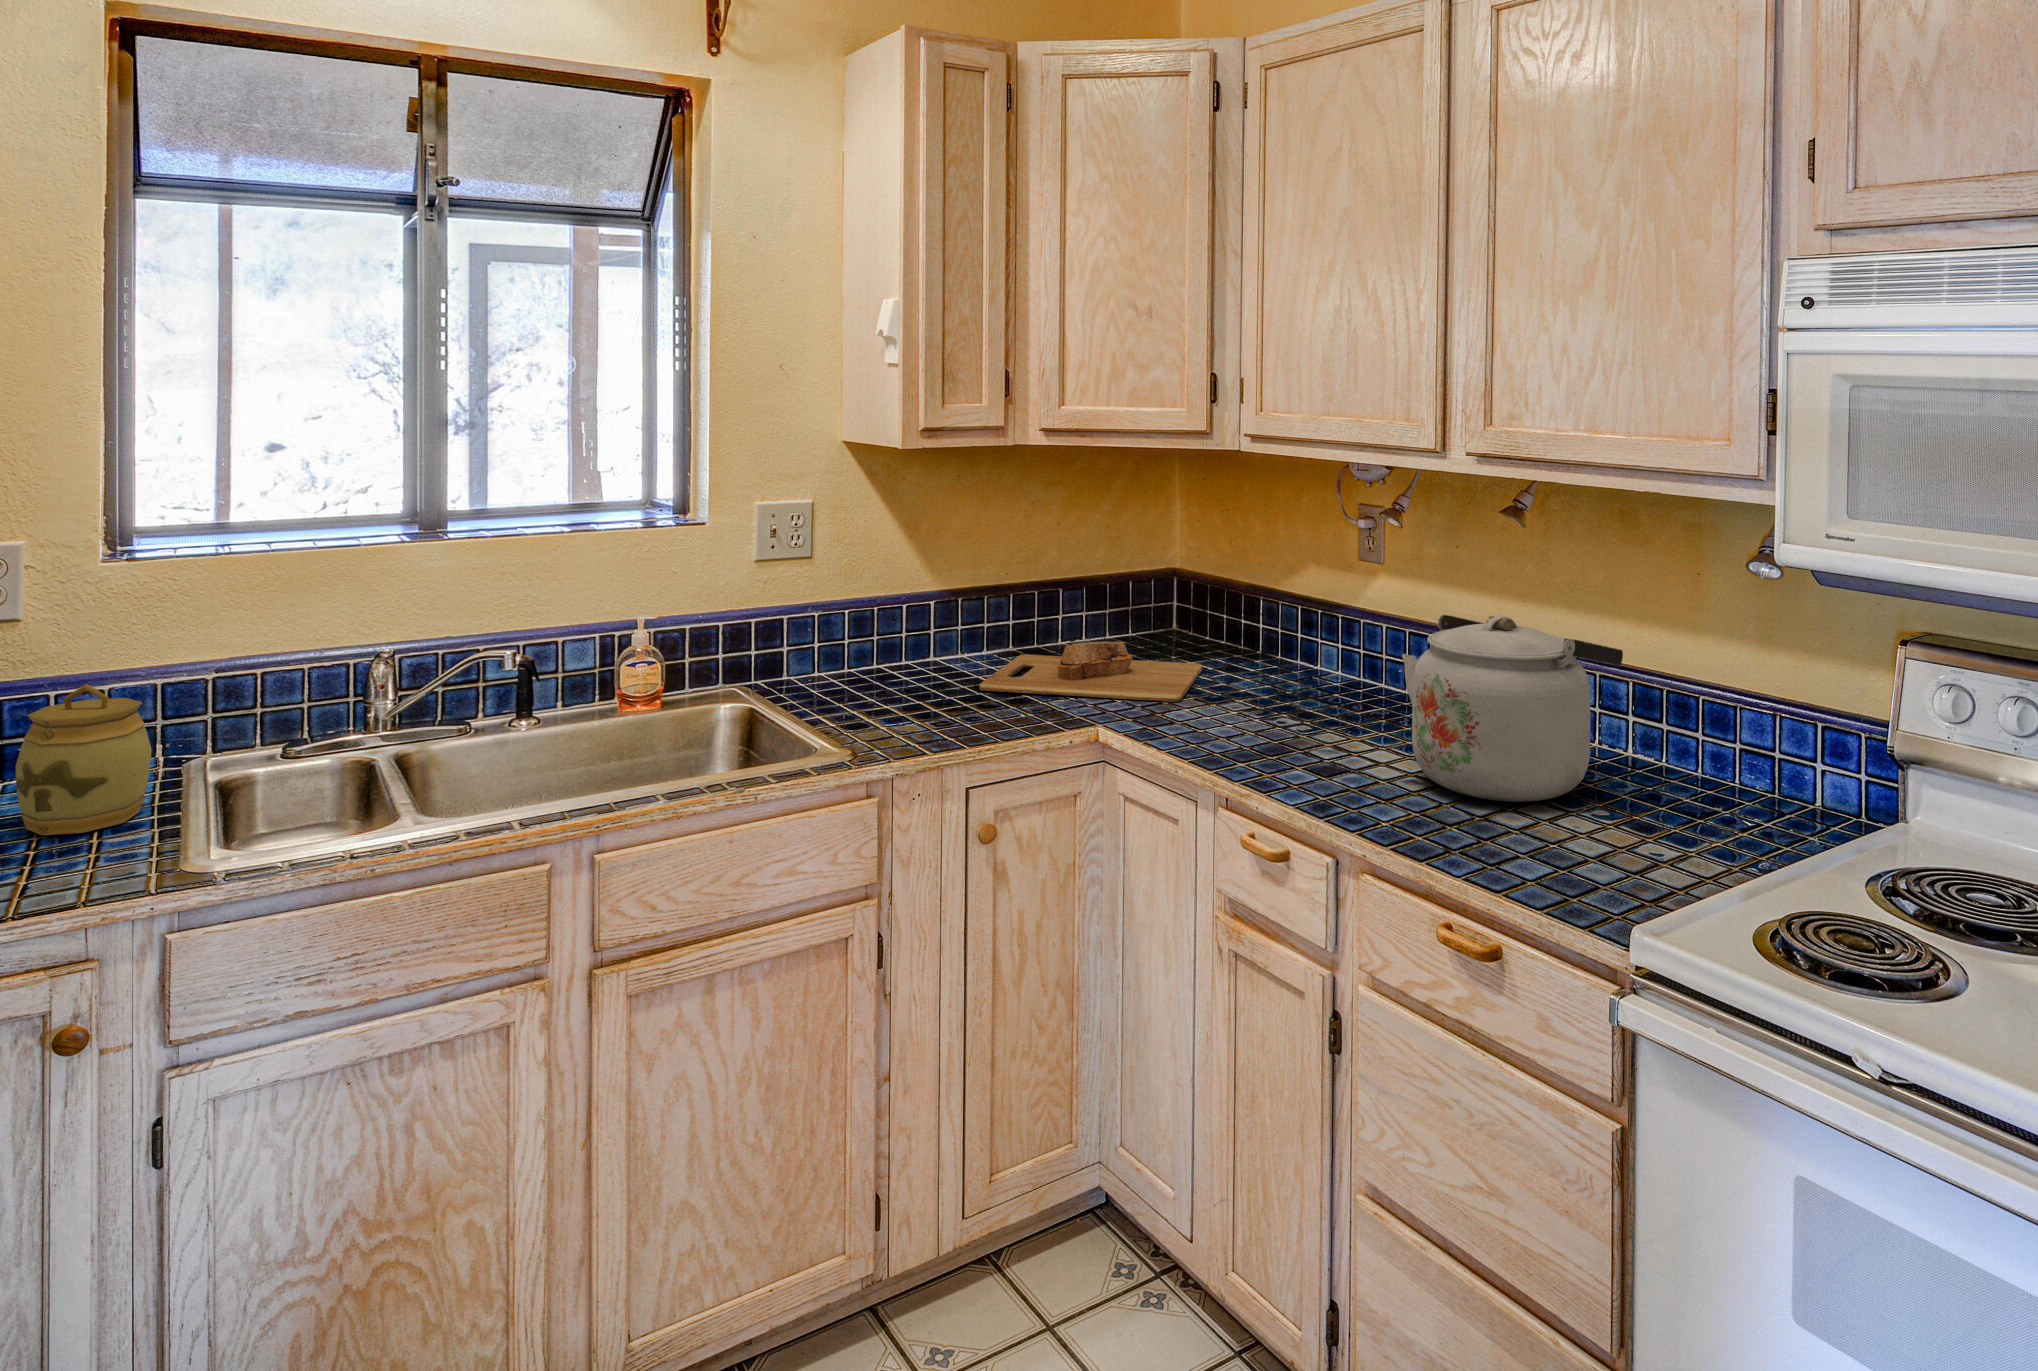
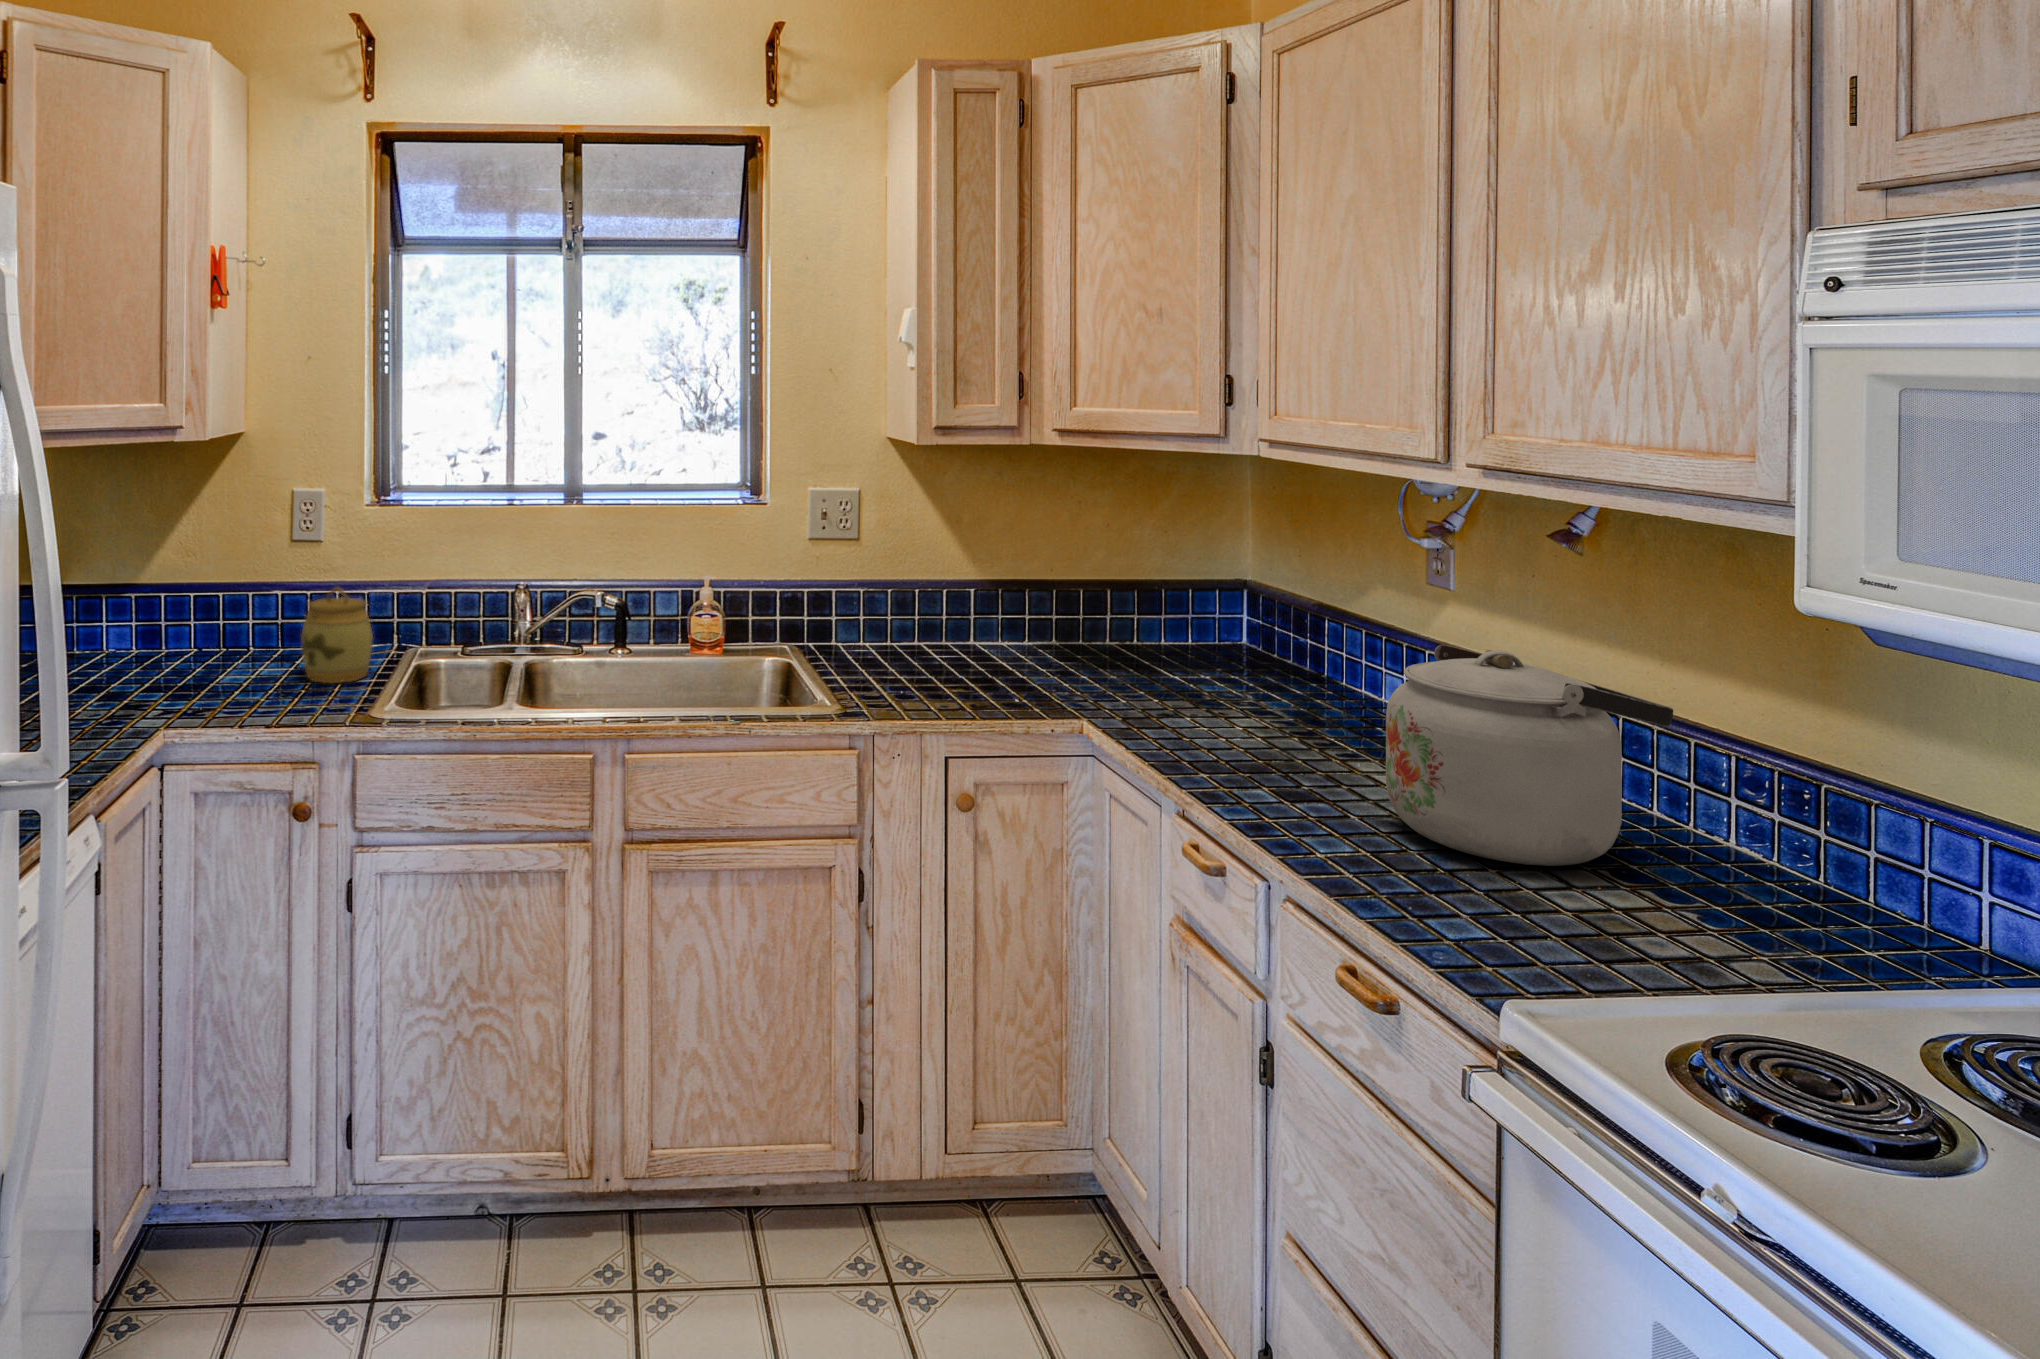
cutting board: present [979,641,1202,702] -> none [1000,643,1248,710]

